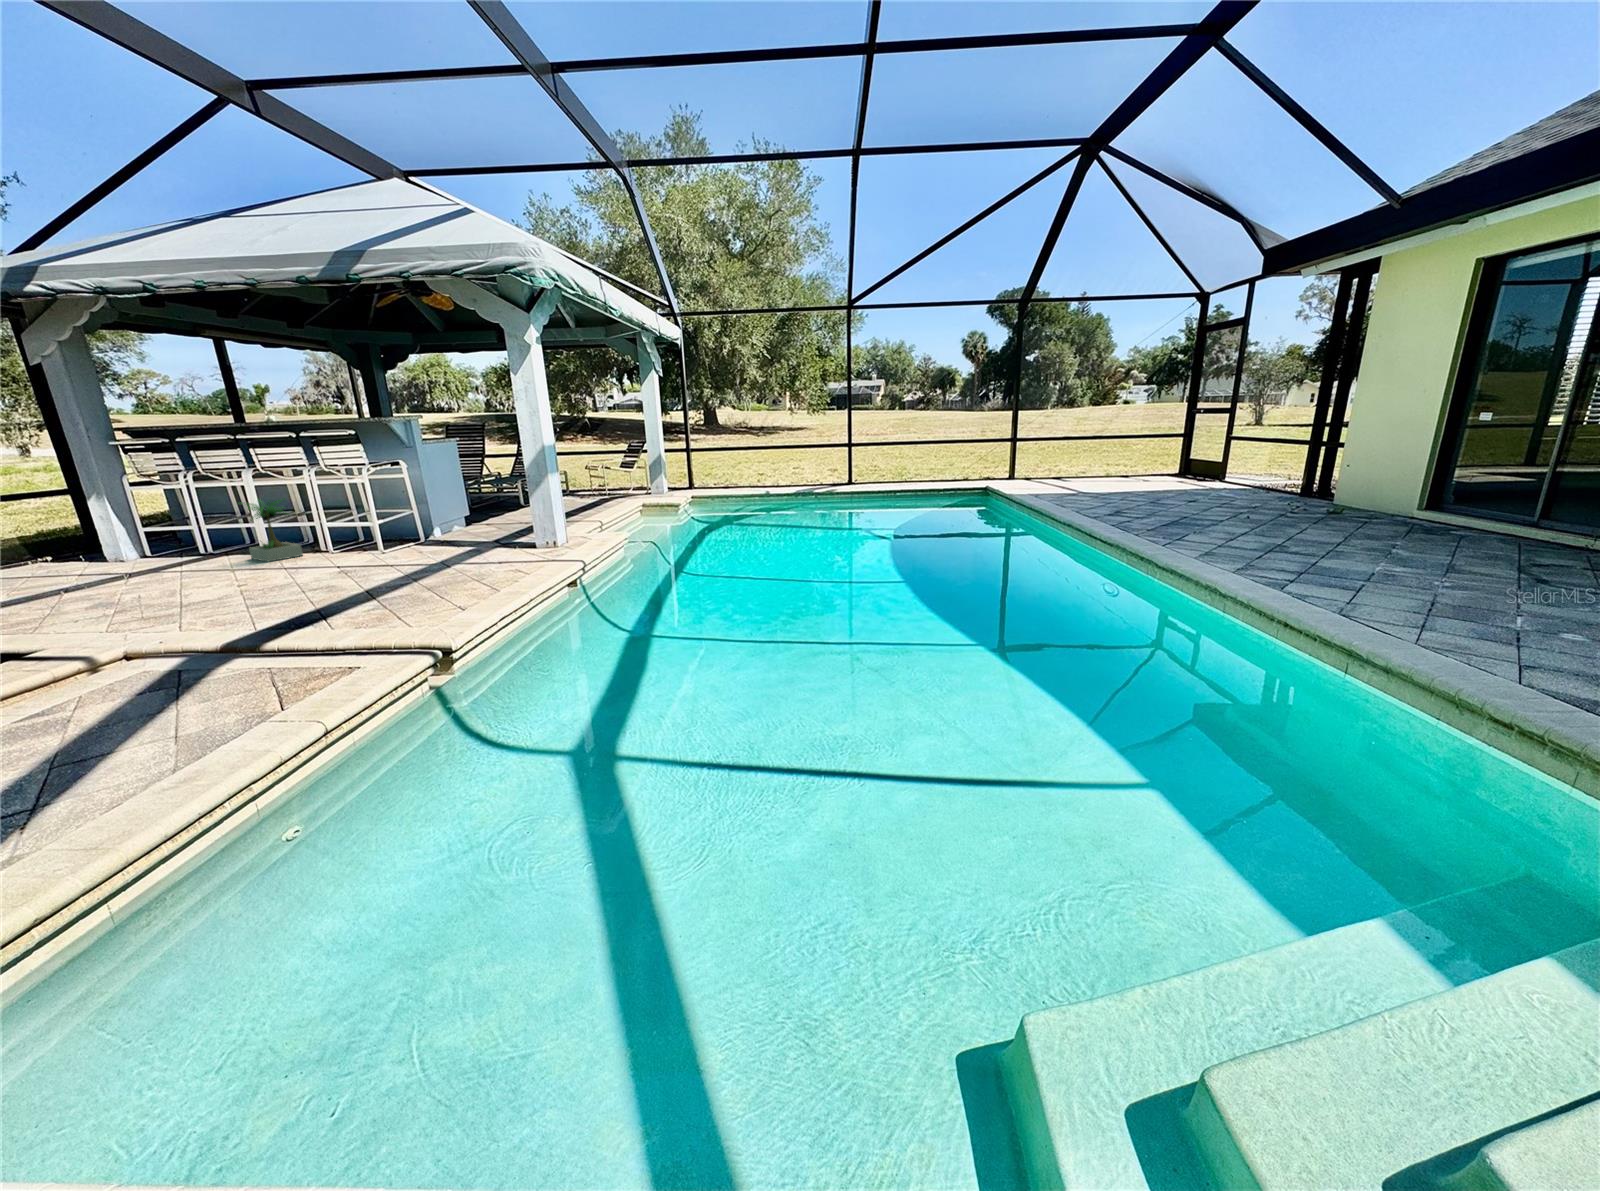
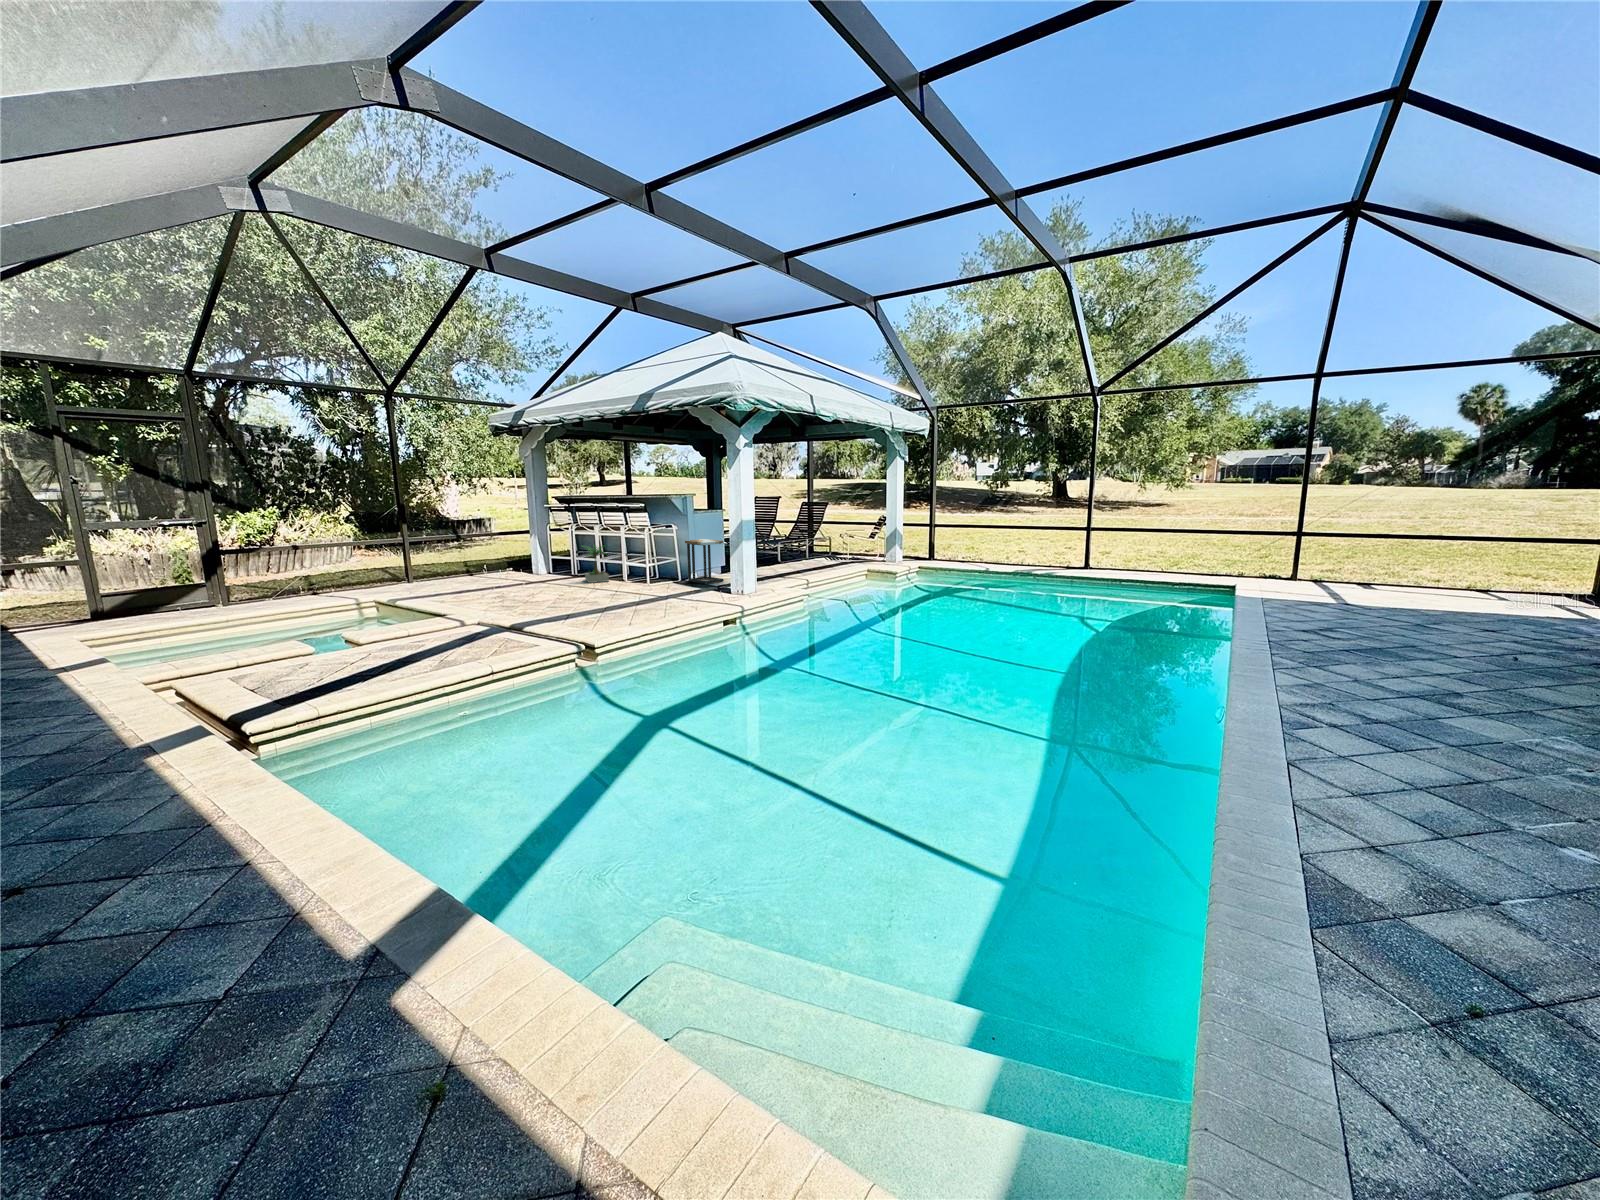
side table: none [426,479,494,540] -> present [685,539,723,584]

